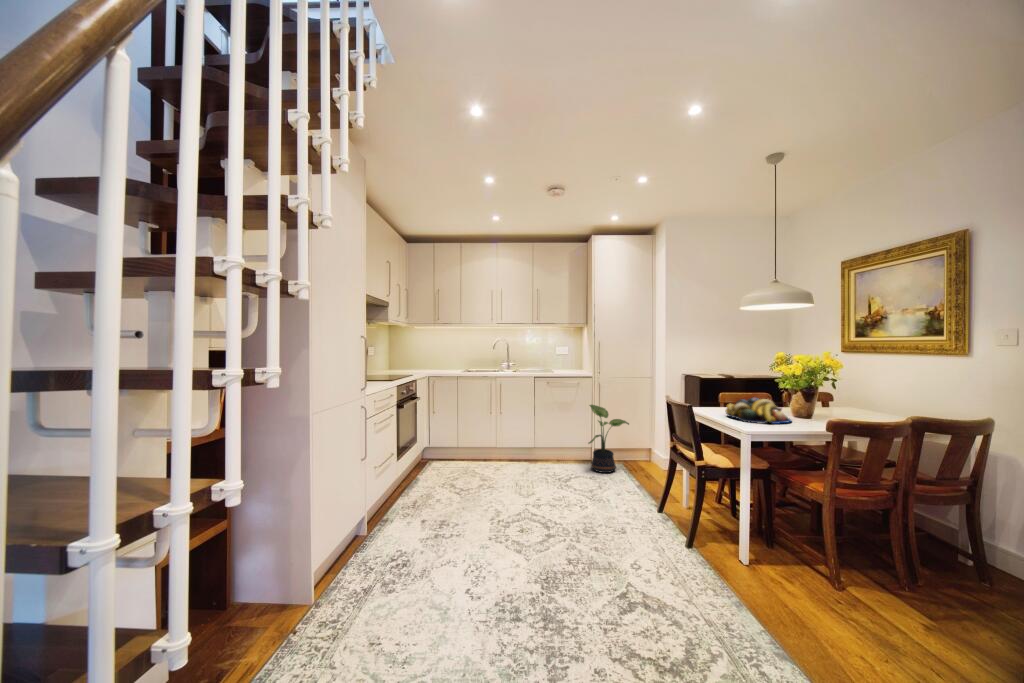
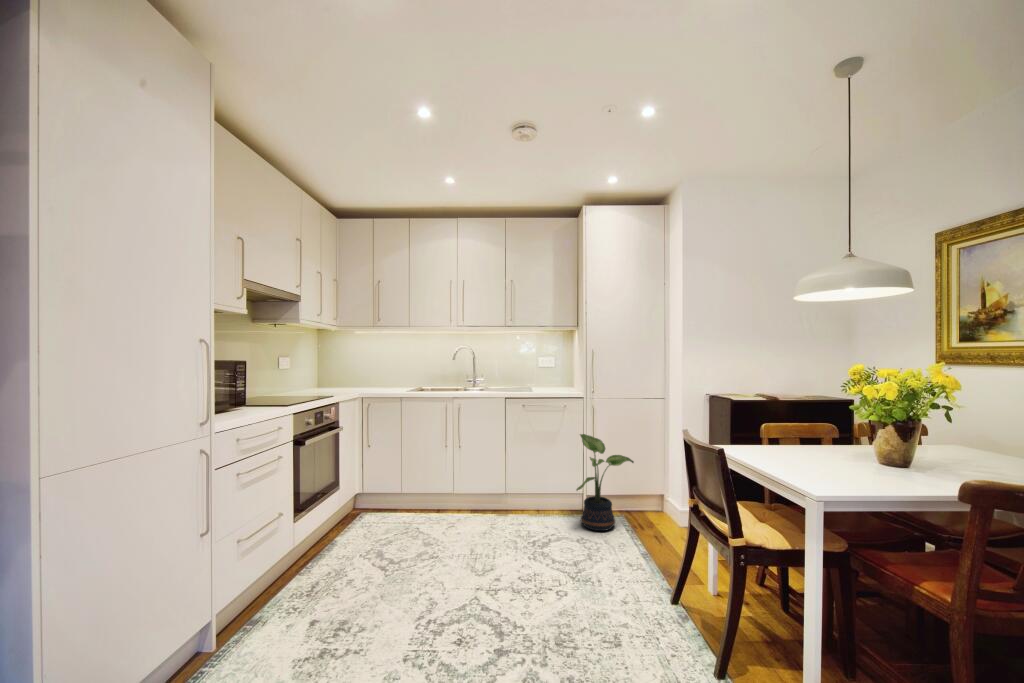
fruit bowl: present [725,397,791,424] -> none [775,434,883,481]

